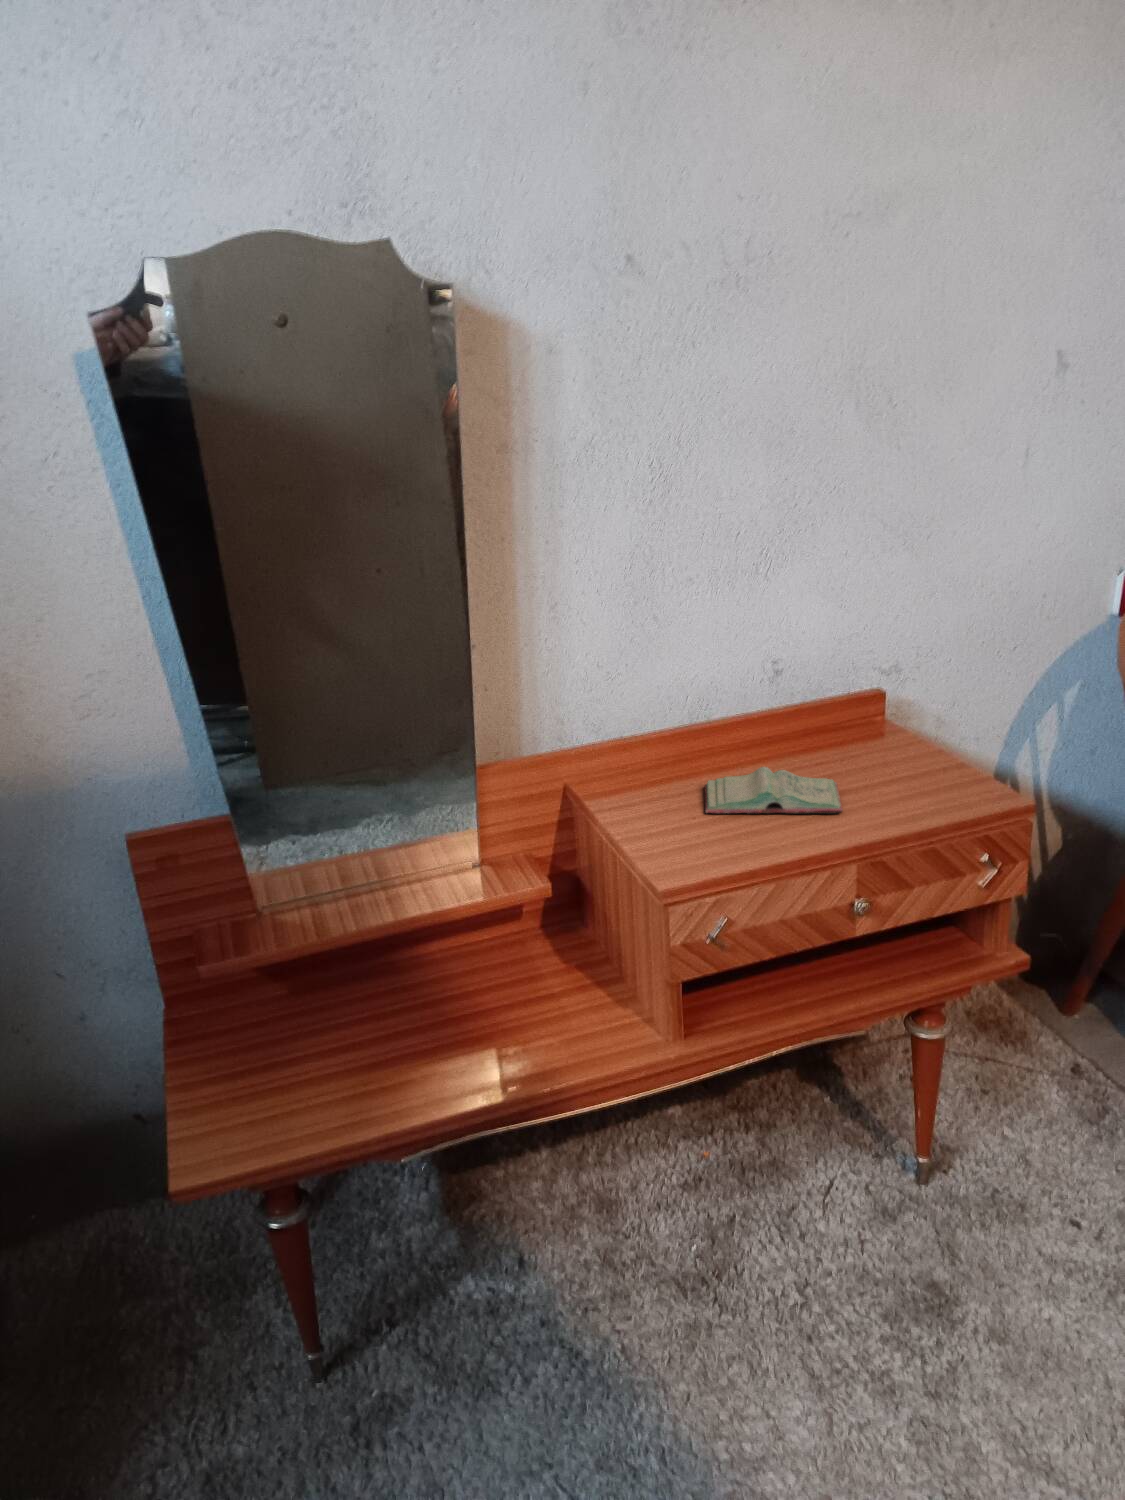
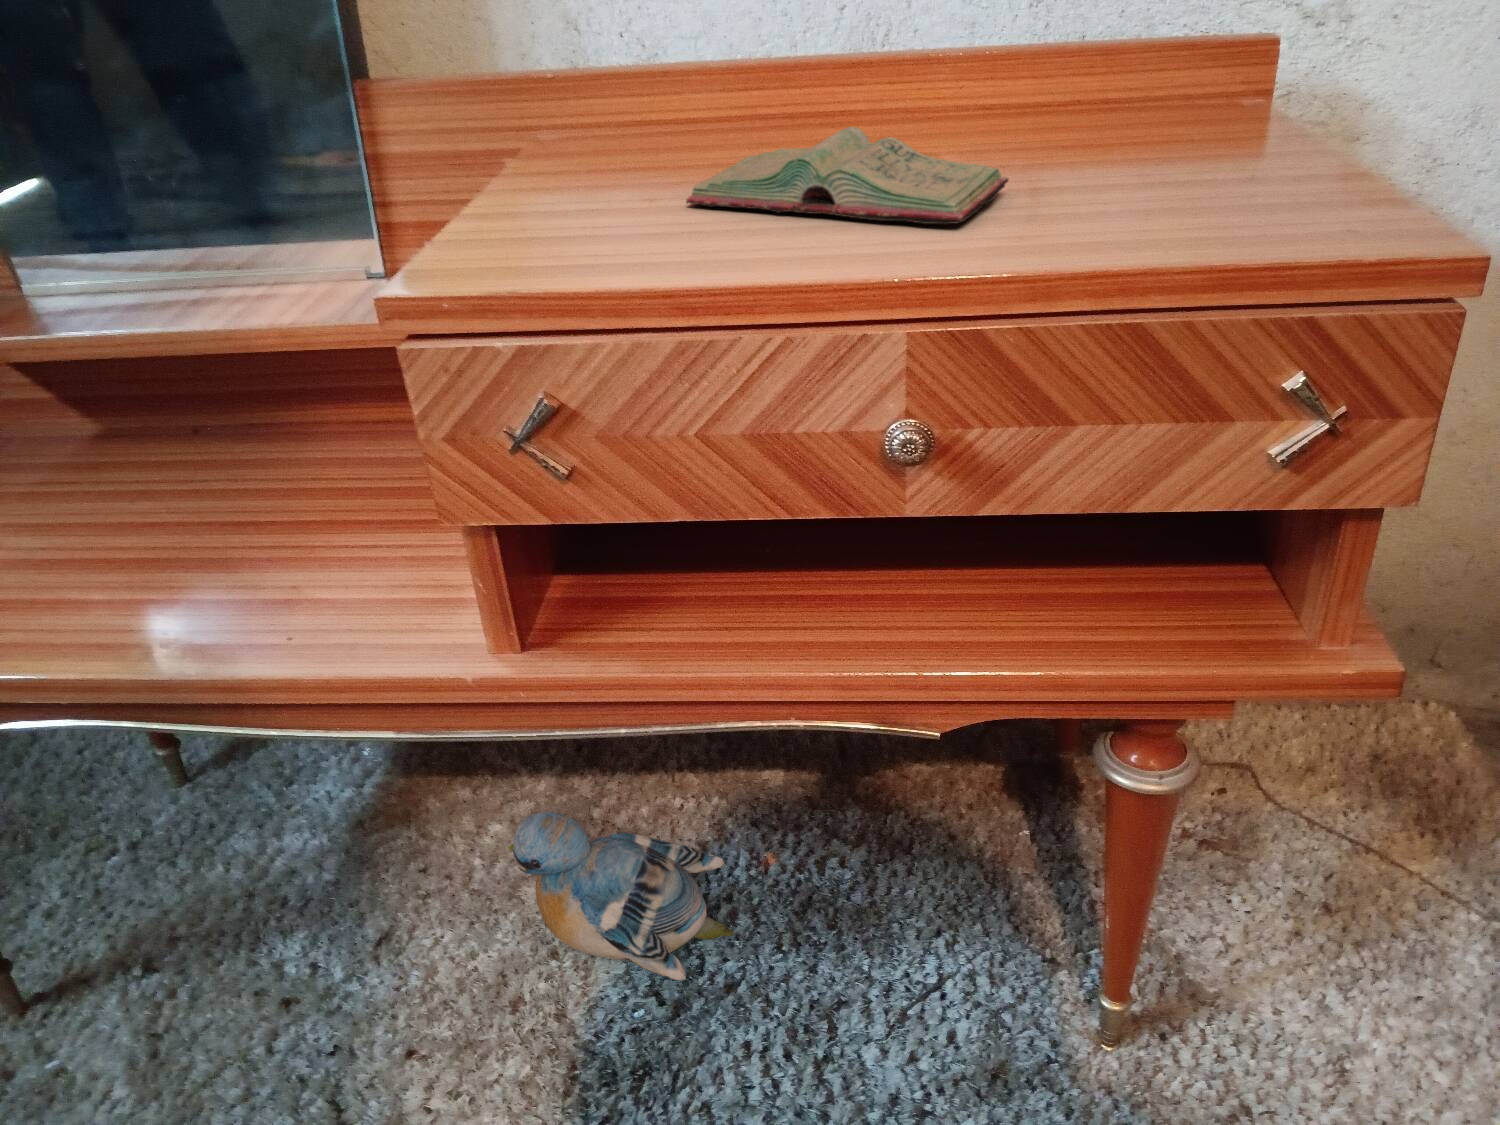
plush toy: none [594,1147,723,1228] -> present [509,812,734,980]

